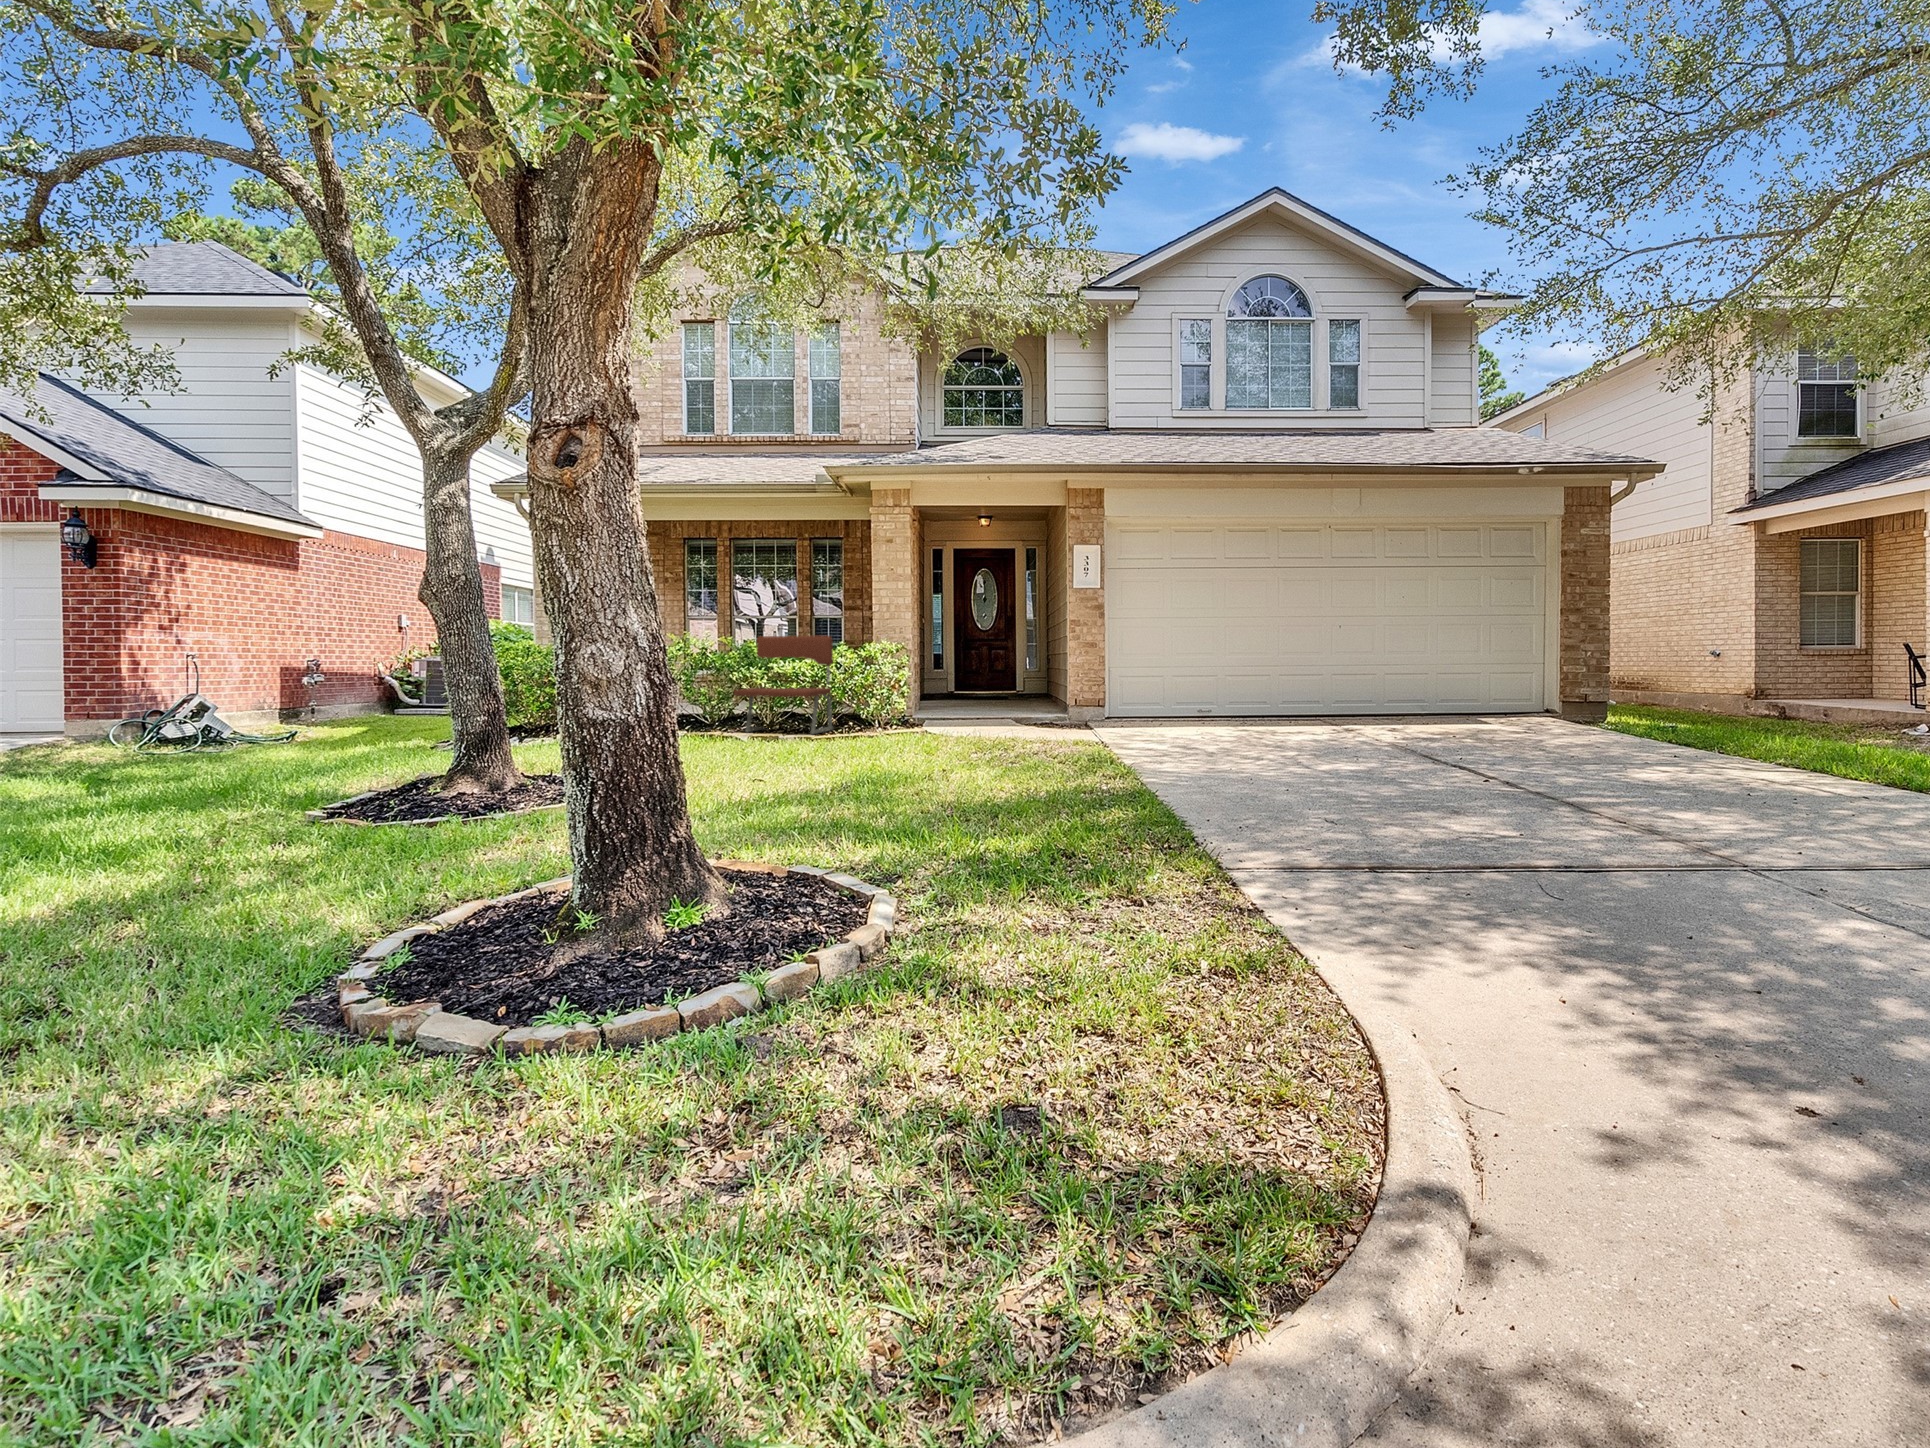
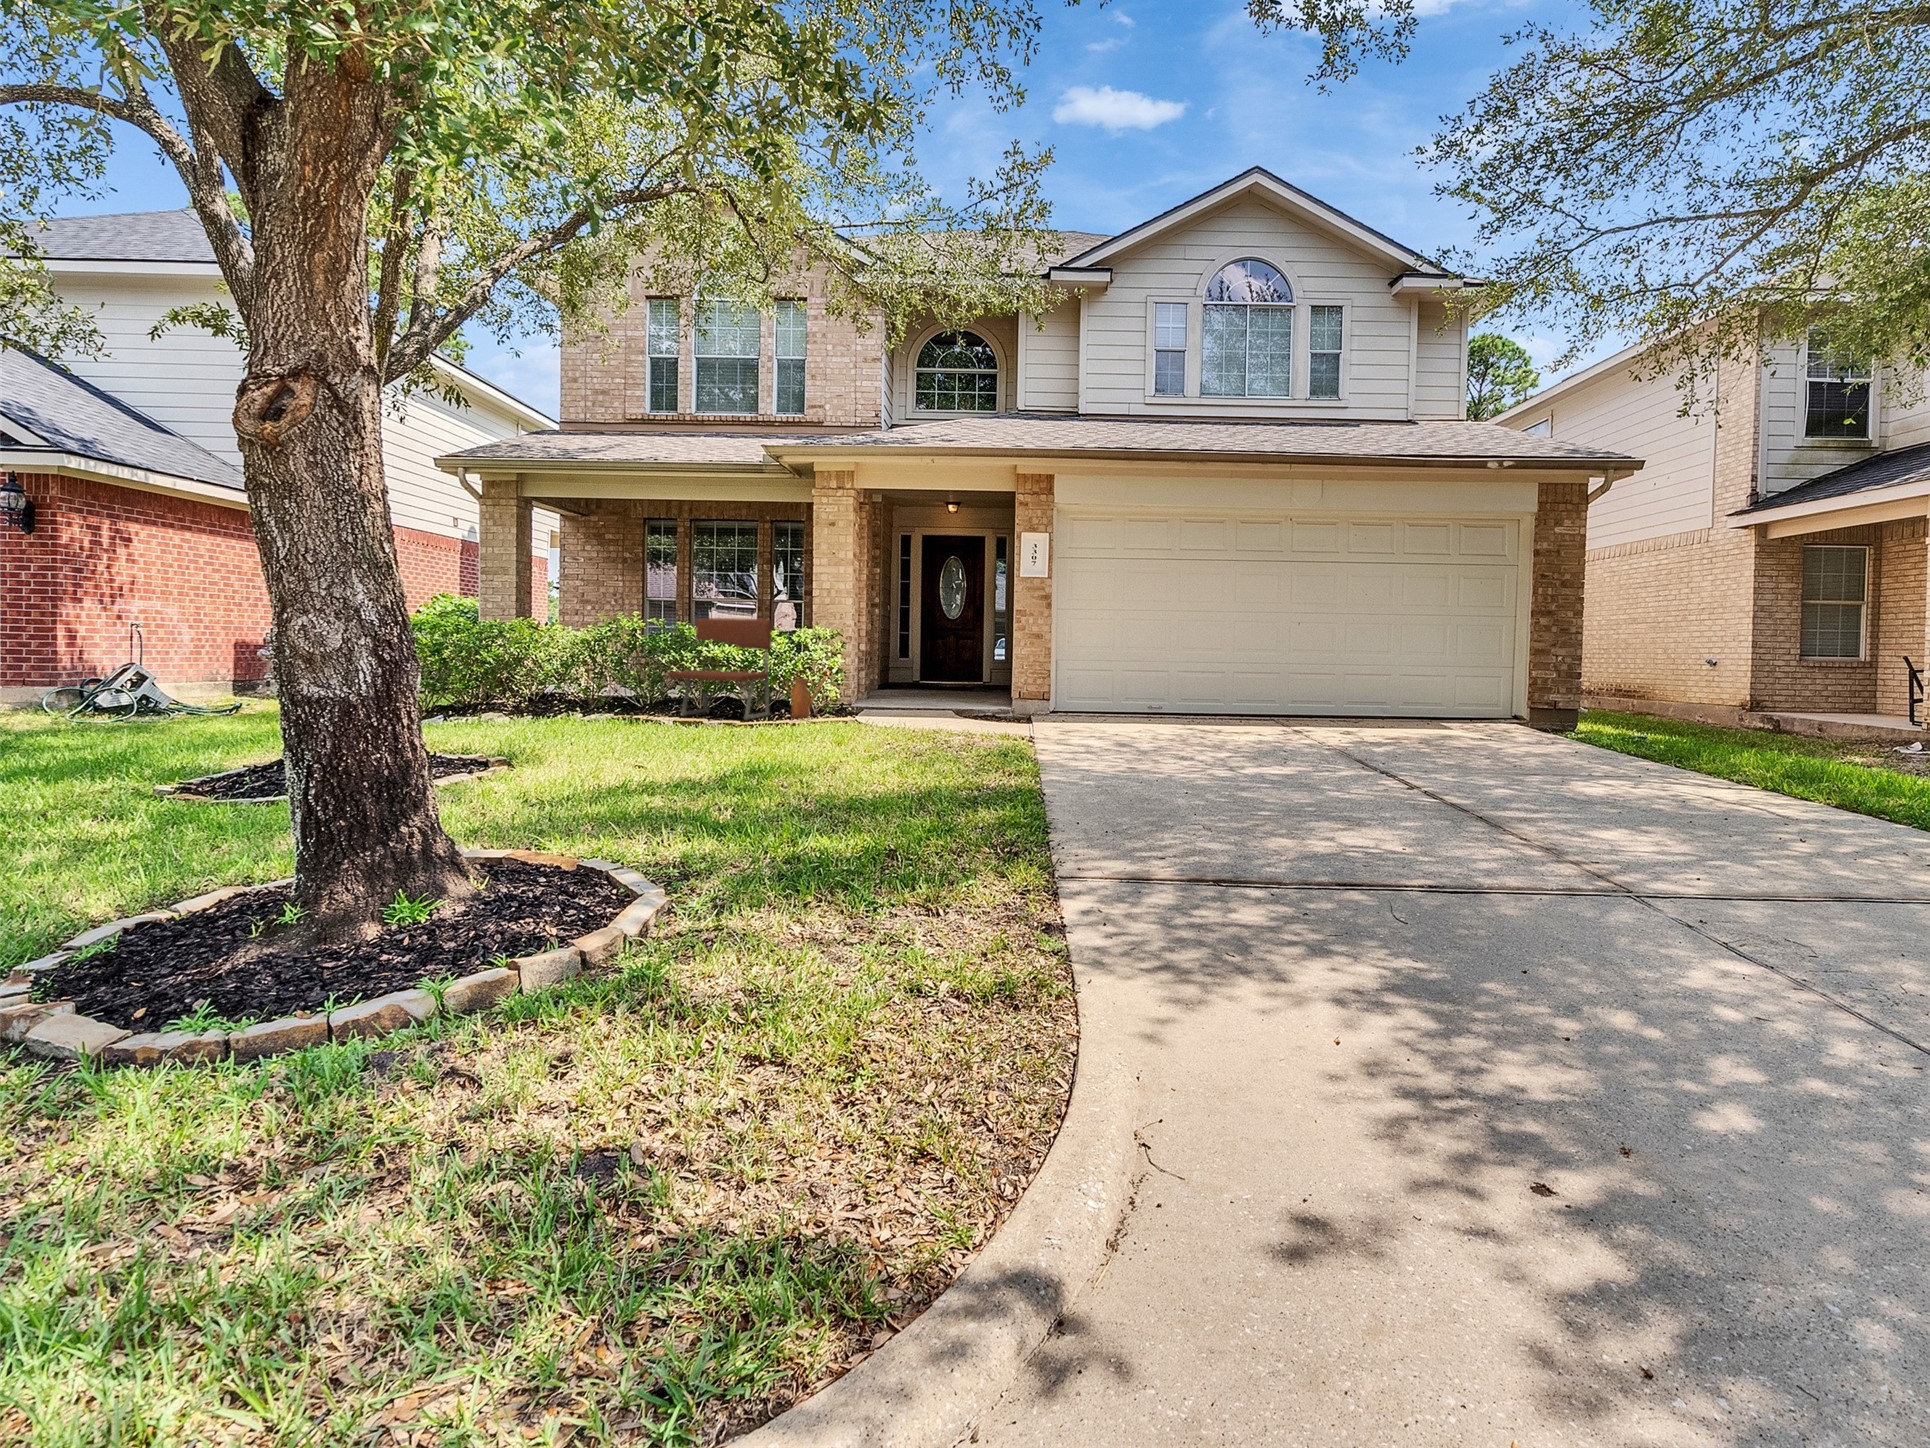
watering can: none [848,691,887,731] -> present [786,678,825,718]

